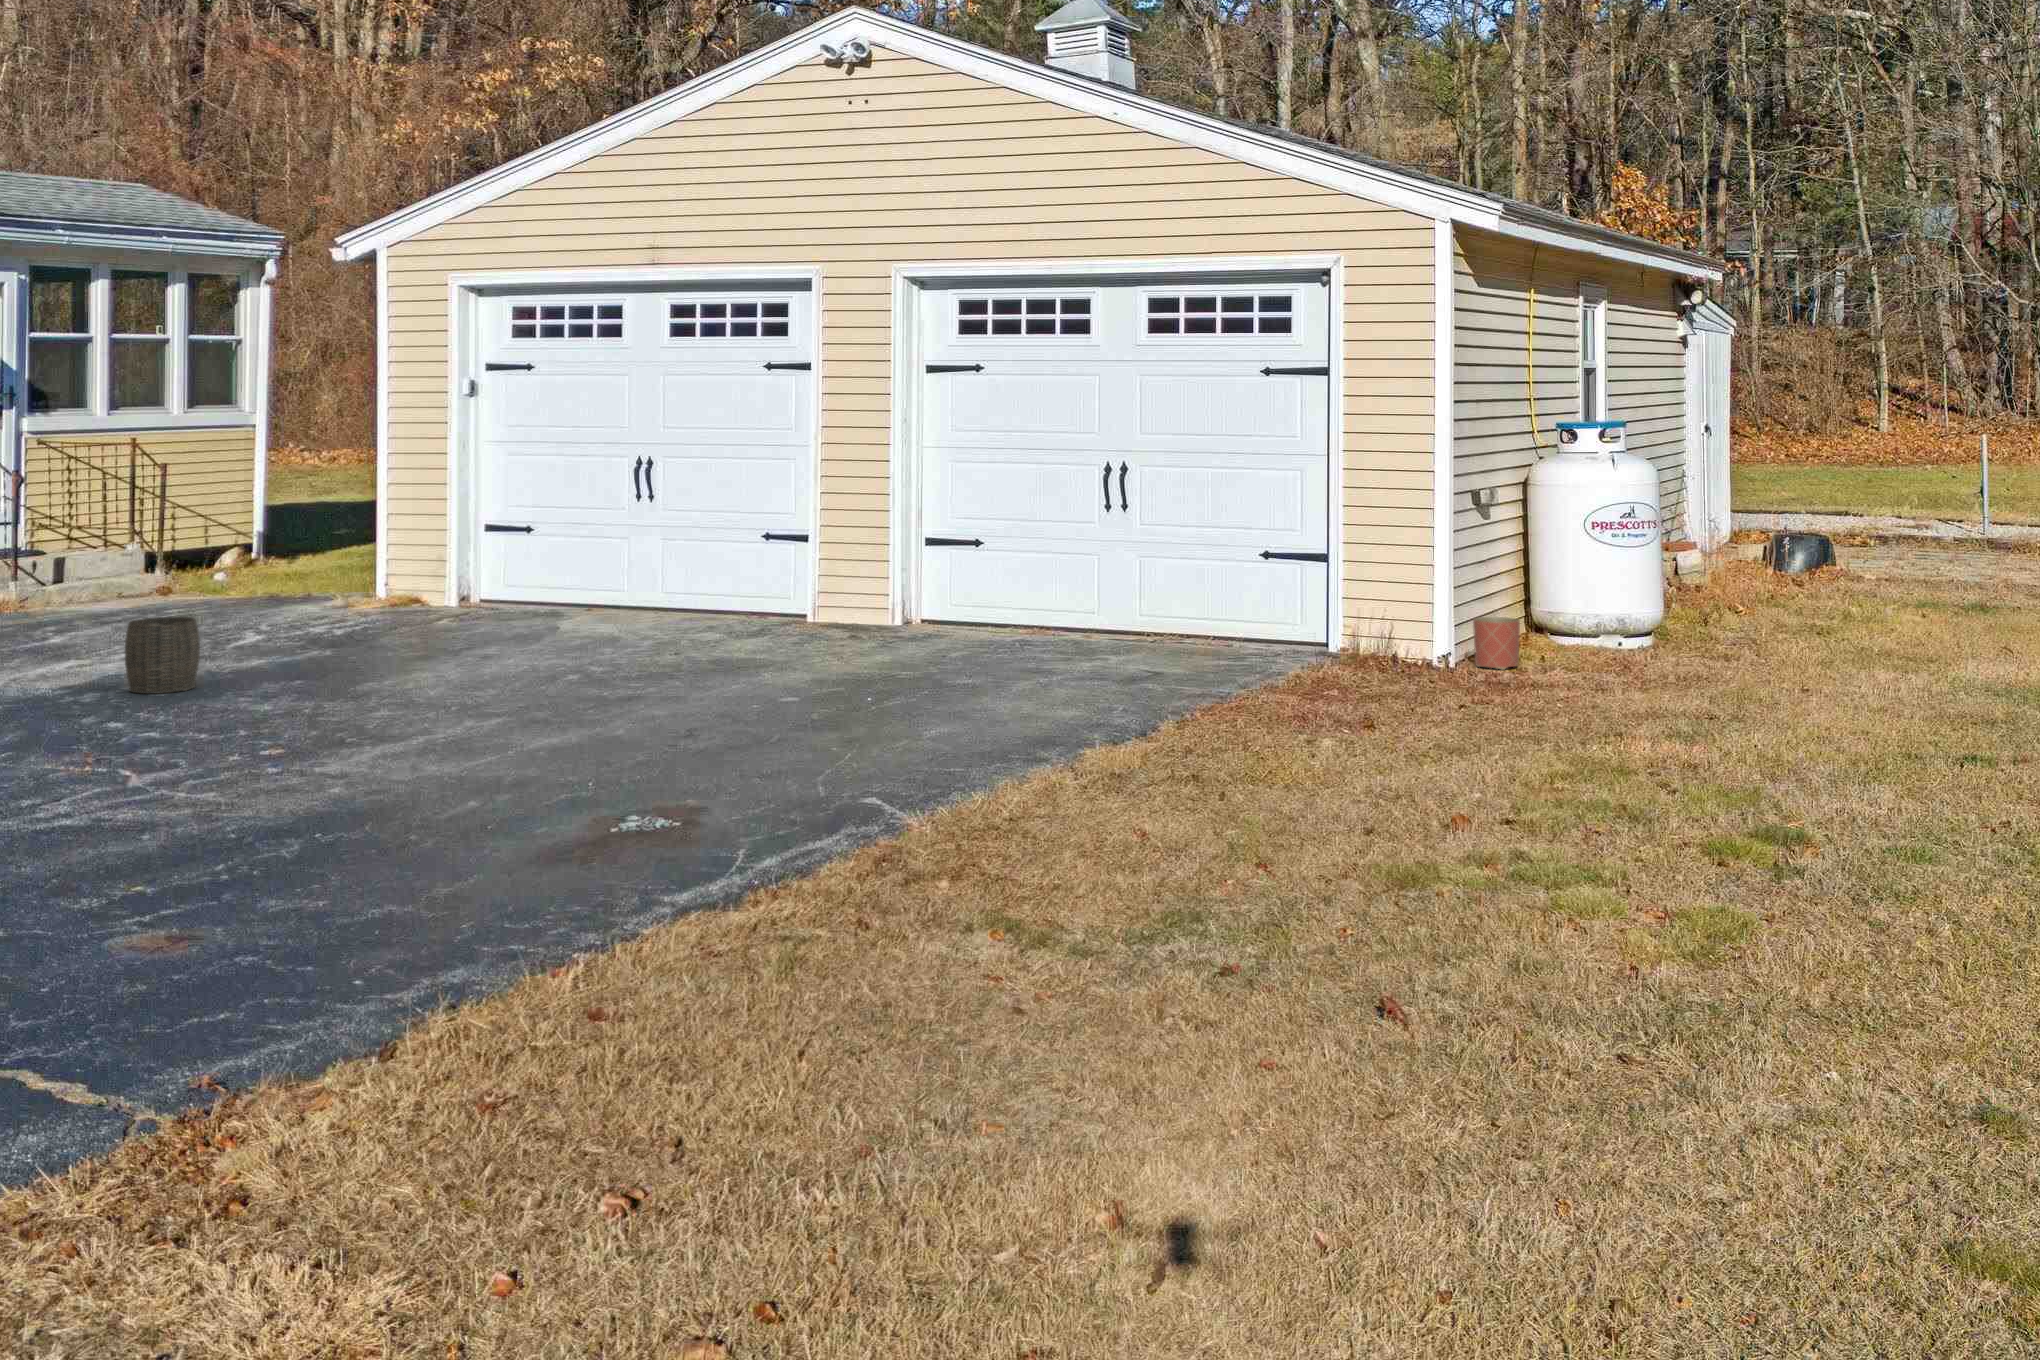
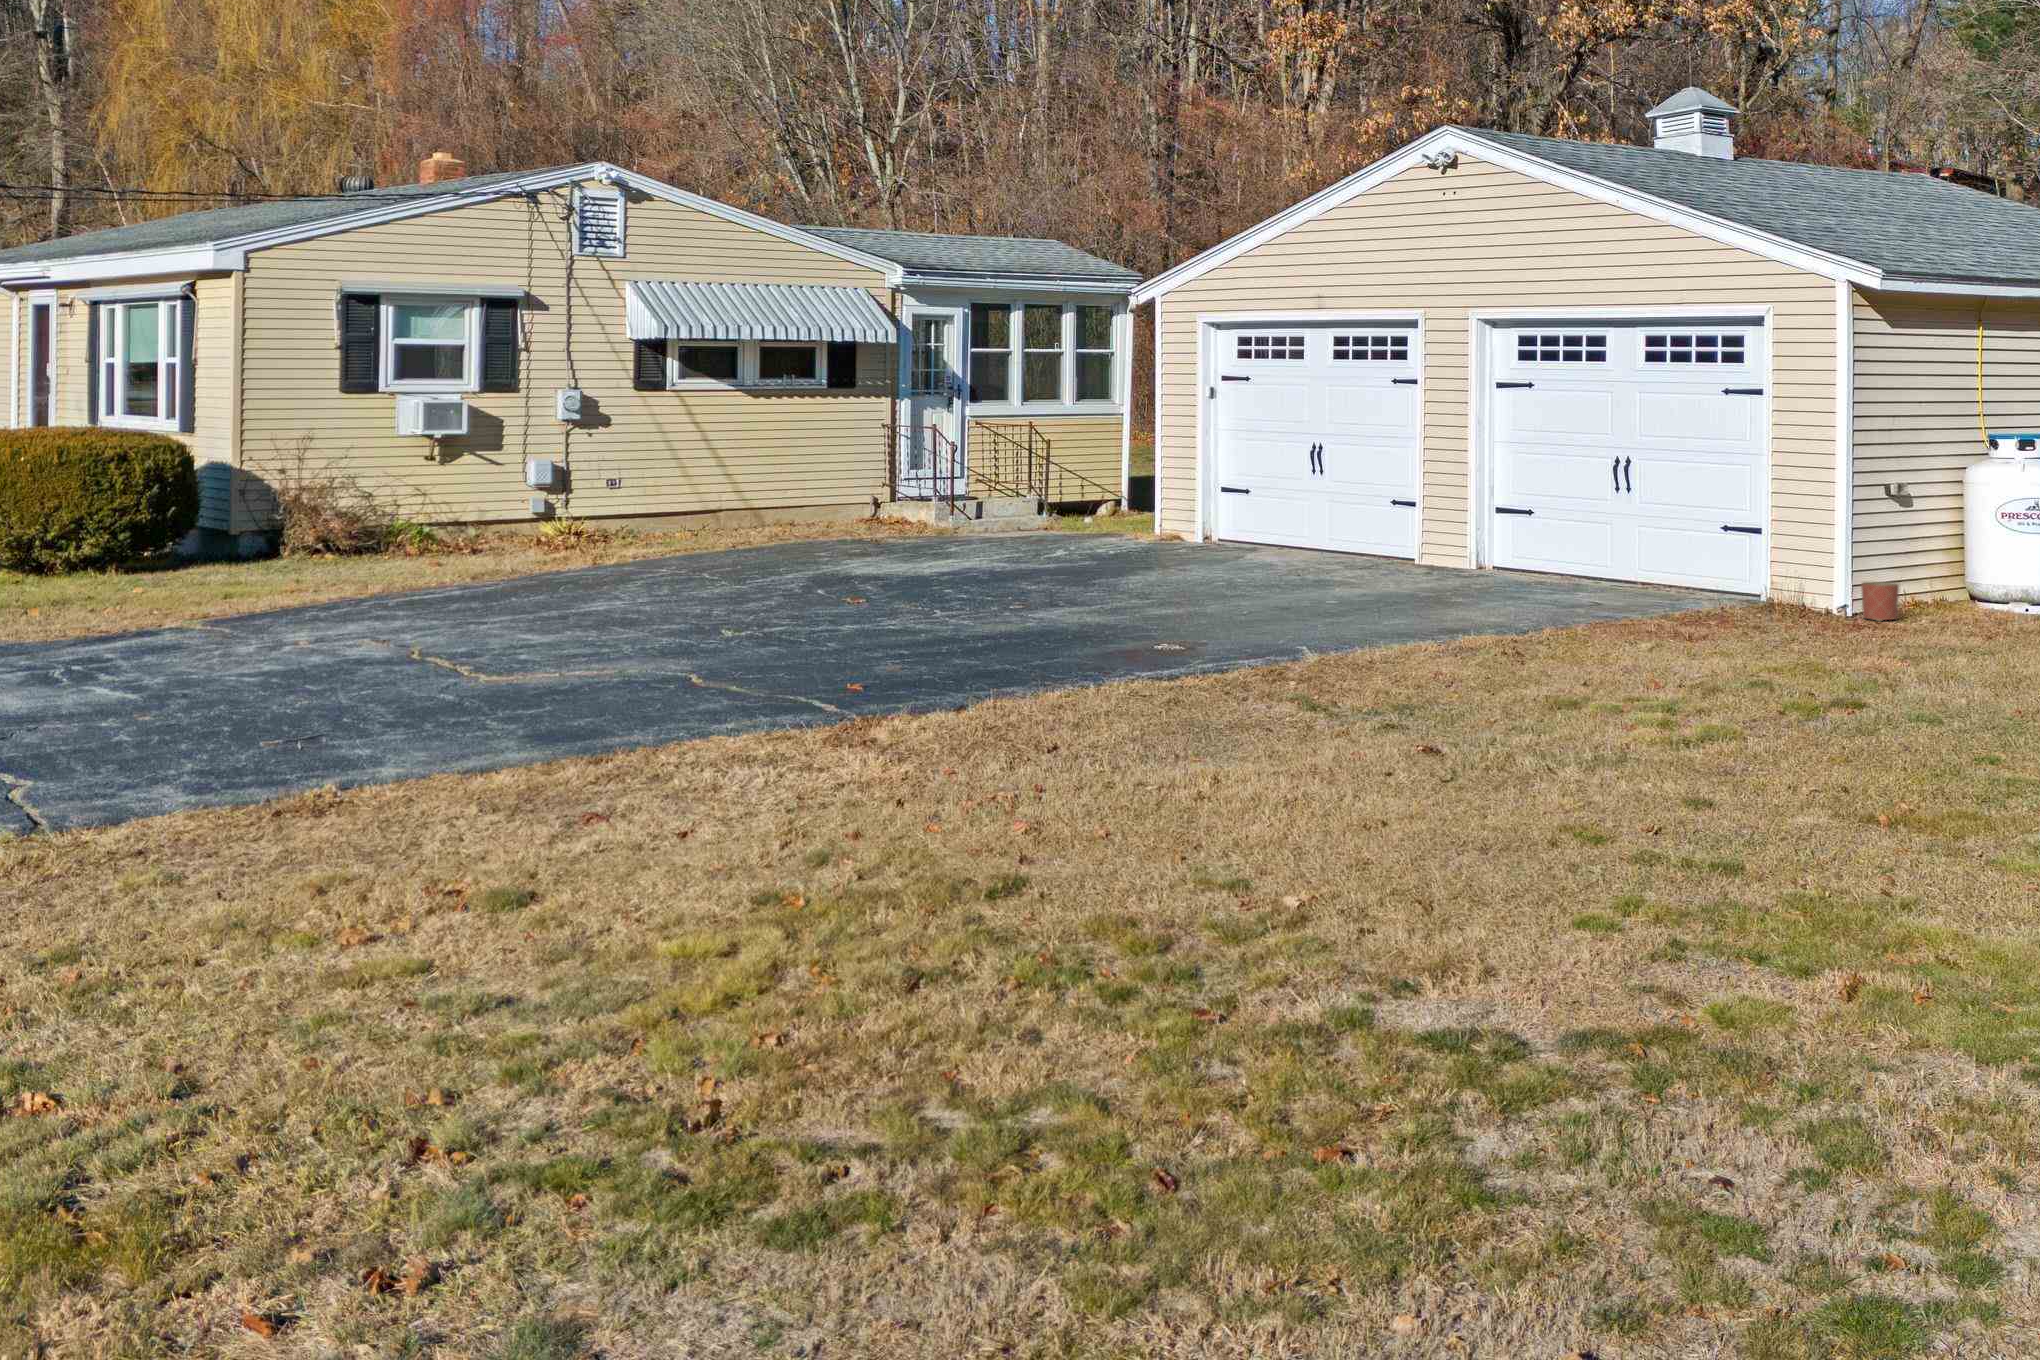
woven basket: present [125,617,200,694] -> none [965,532,1006,578]

